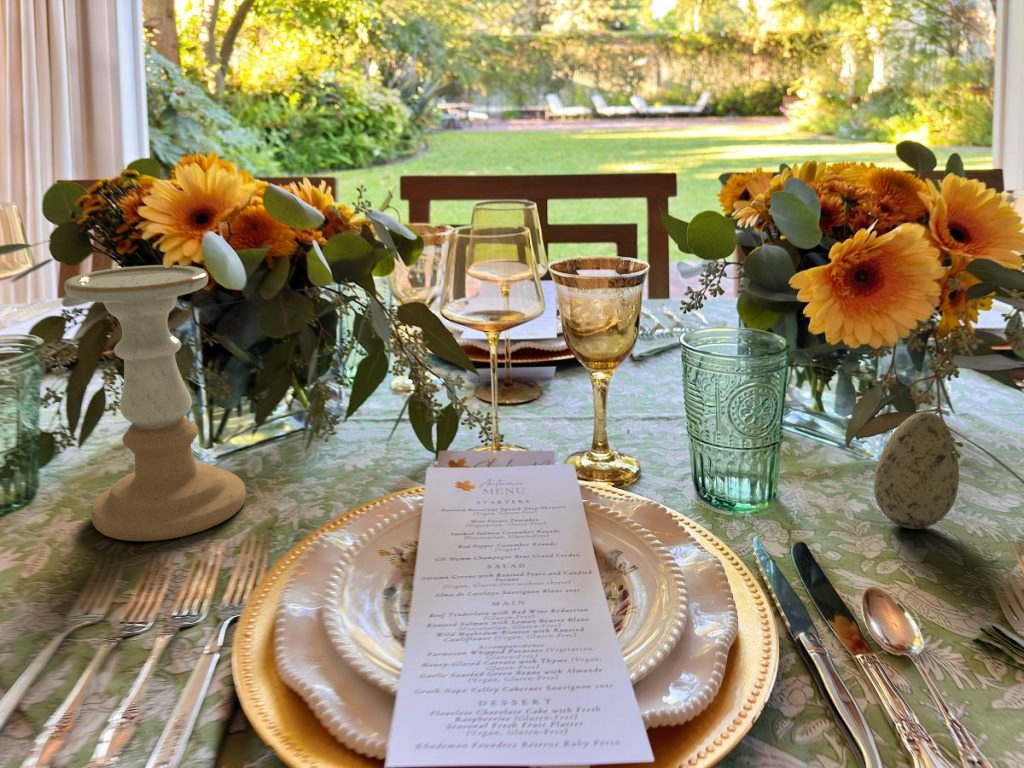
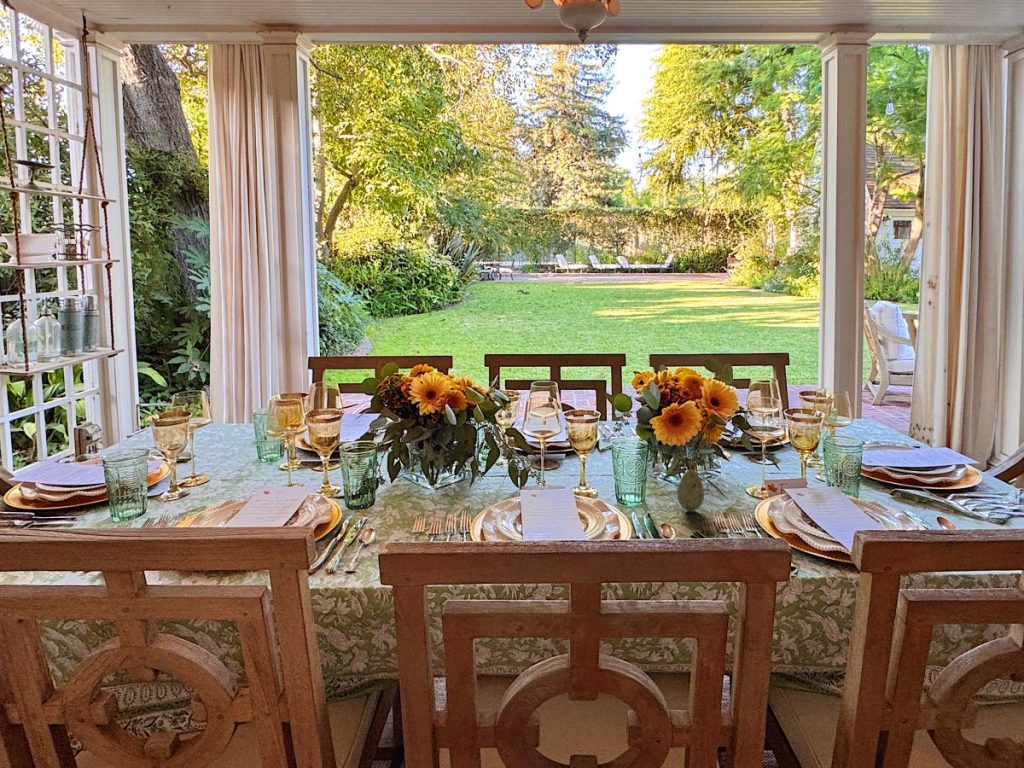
candle holder: present [64,265,246,541] -> none [400,418,453,515]

